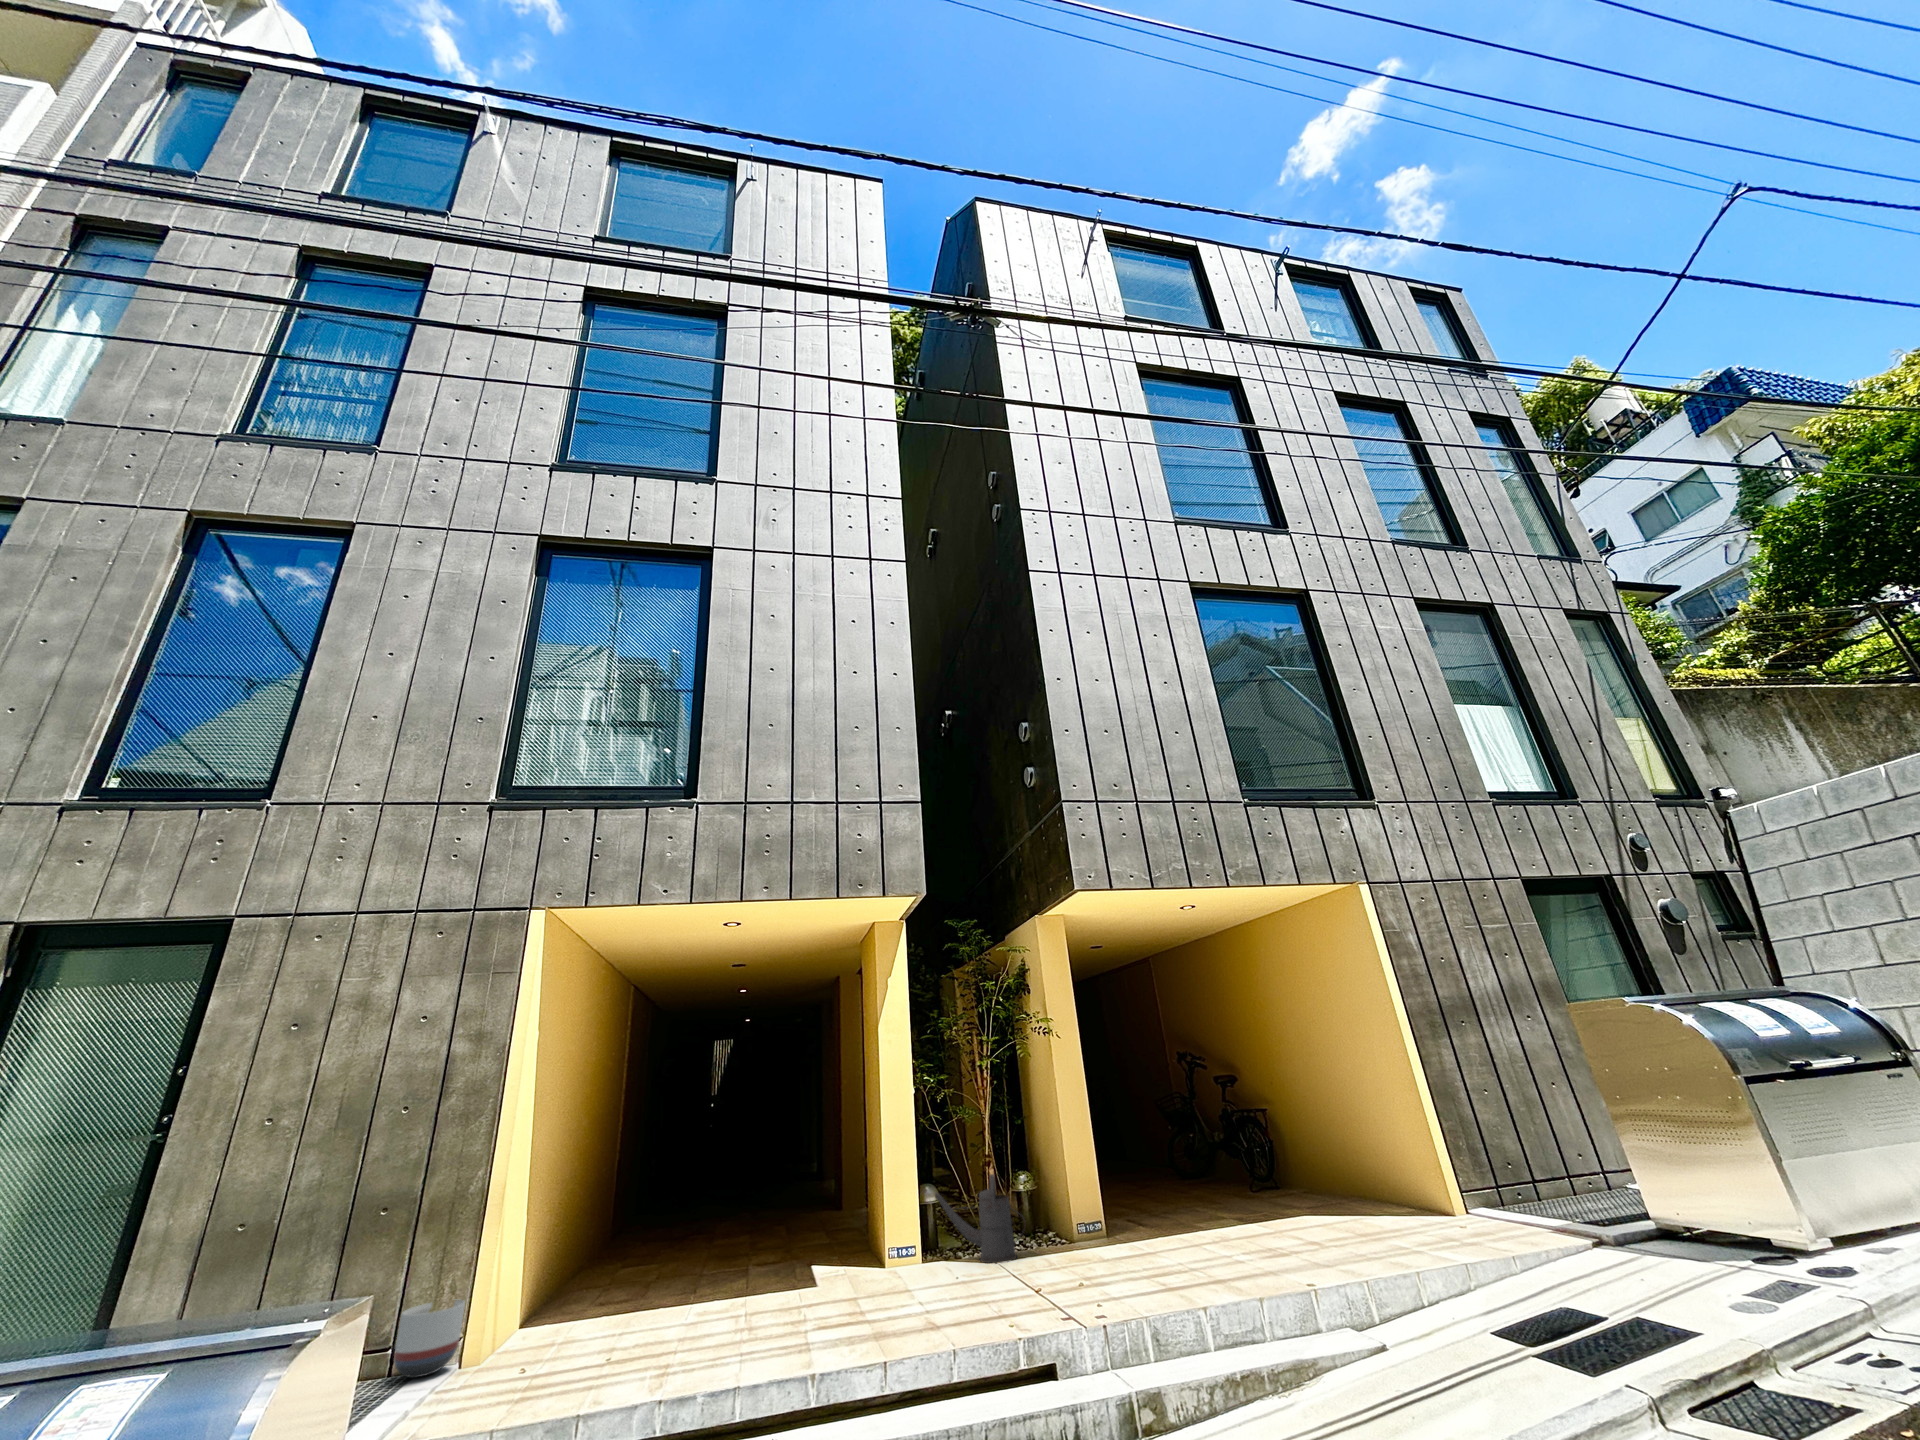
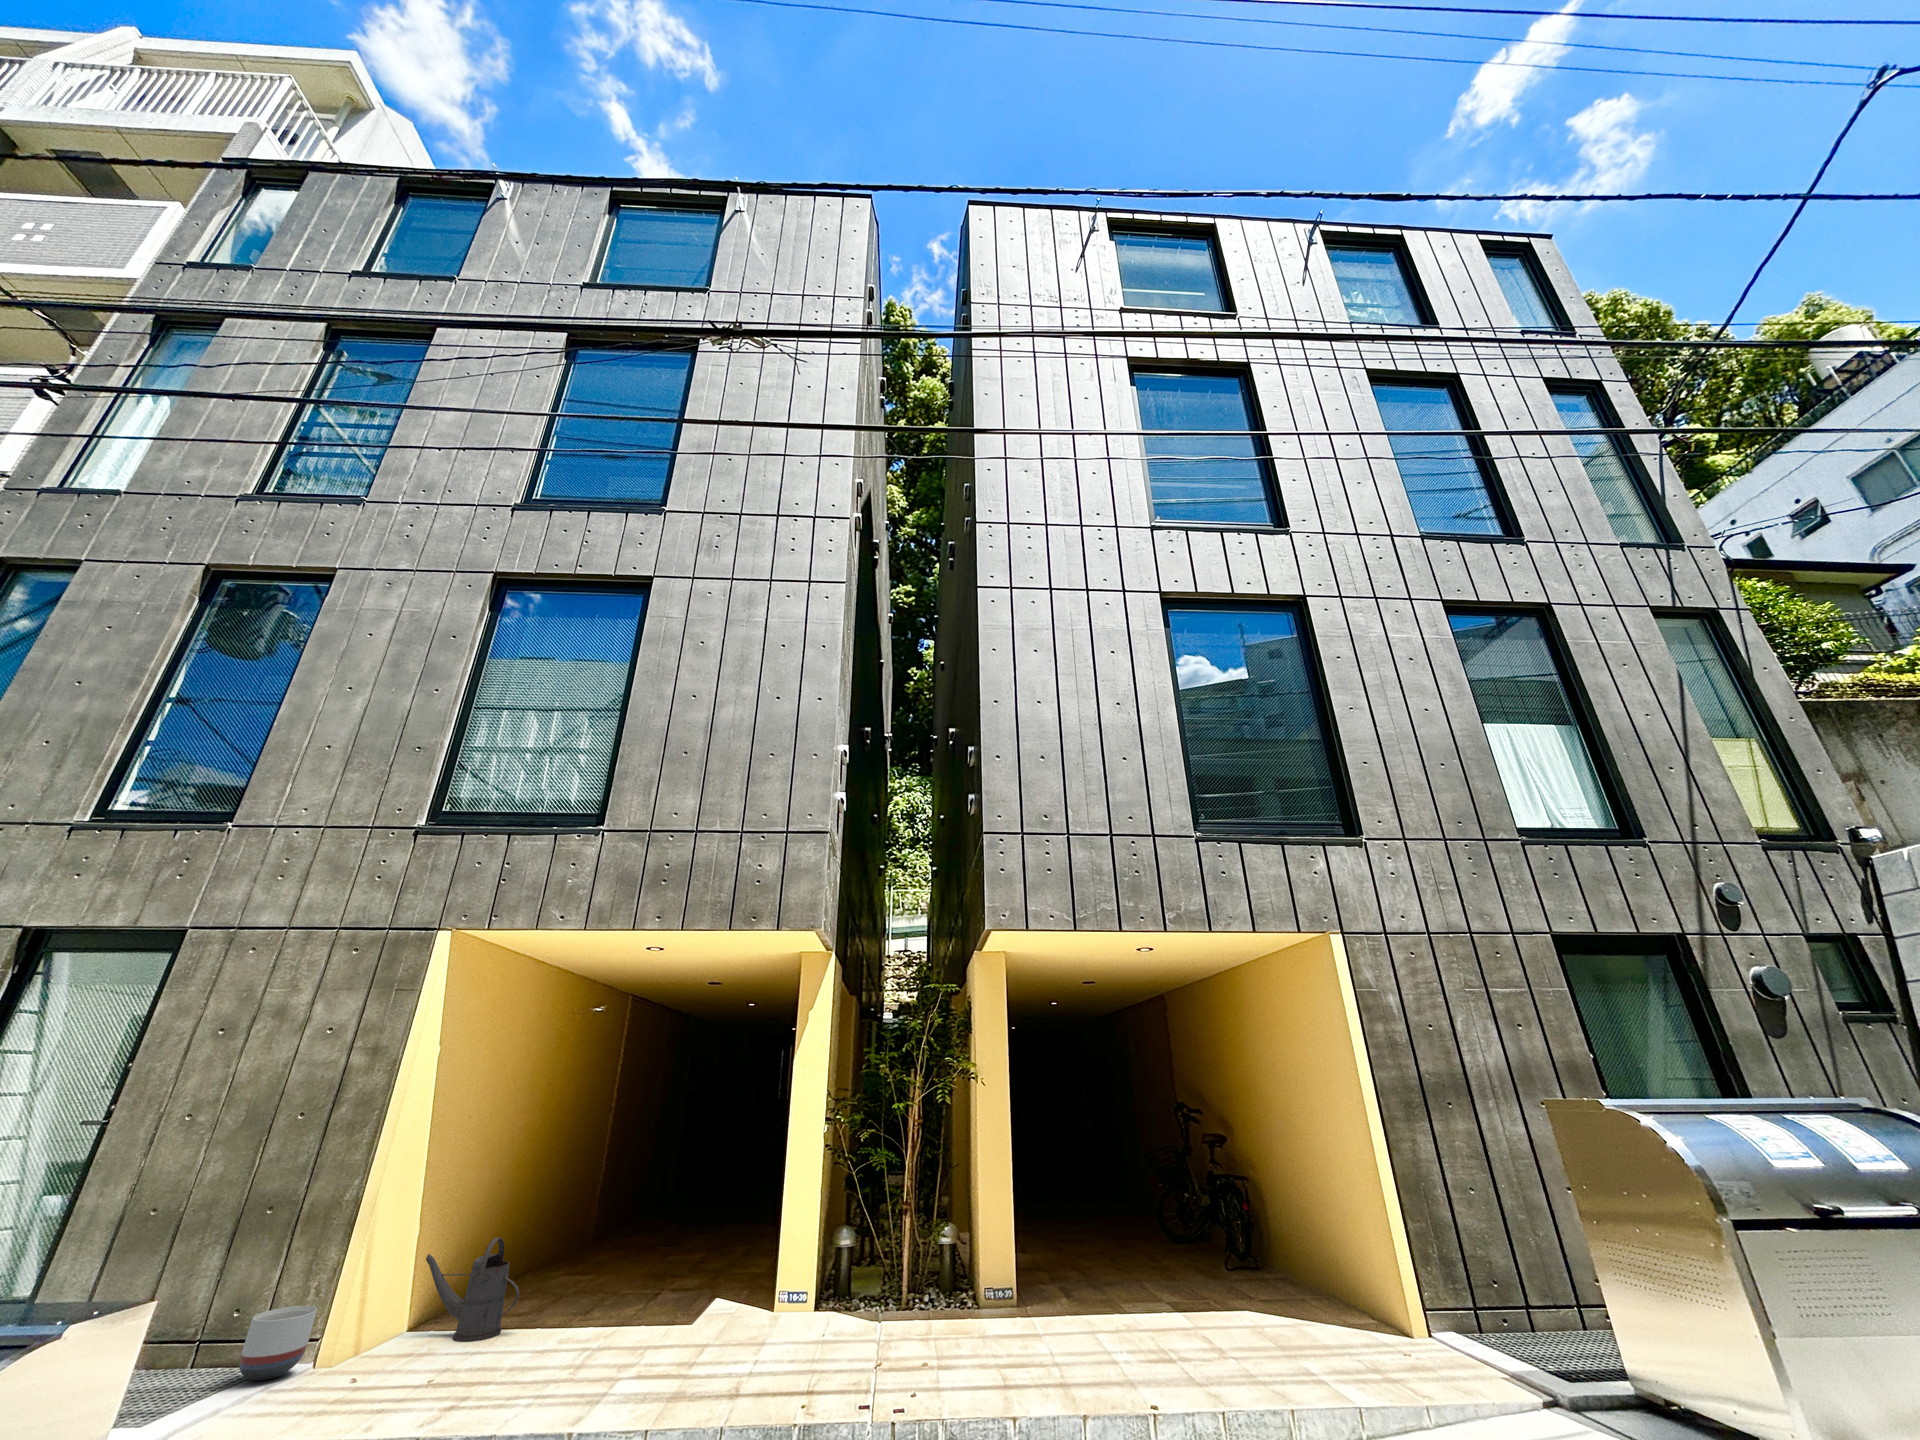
watering can: present [935,1174,1025,1263] -> present [426,1238,520,1342]

